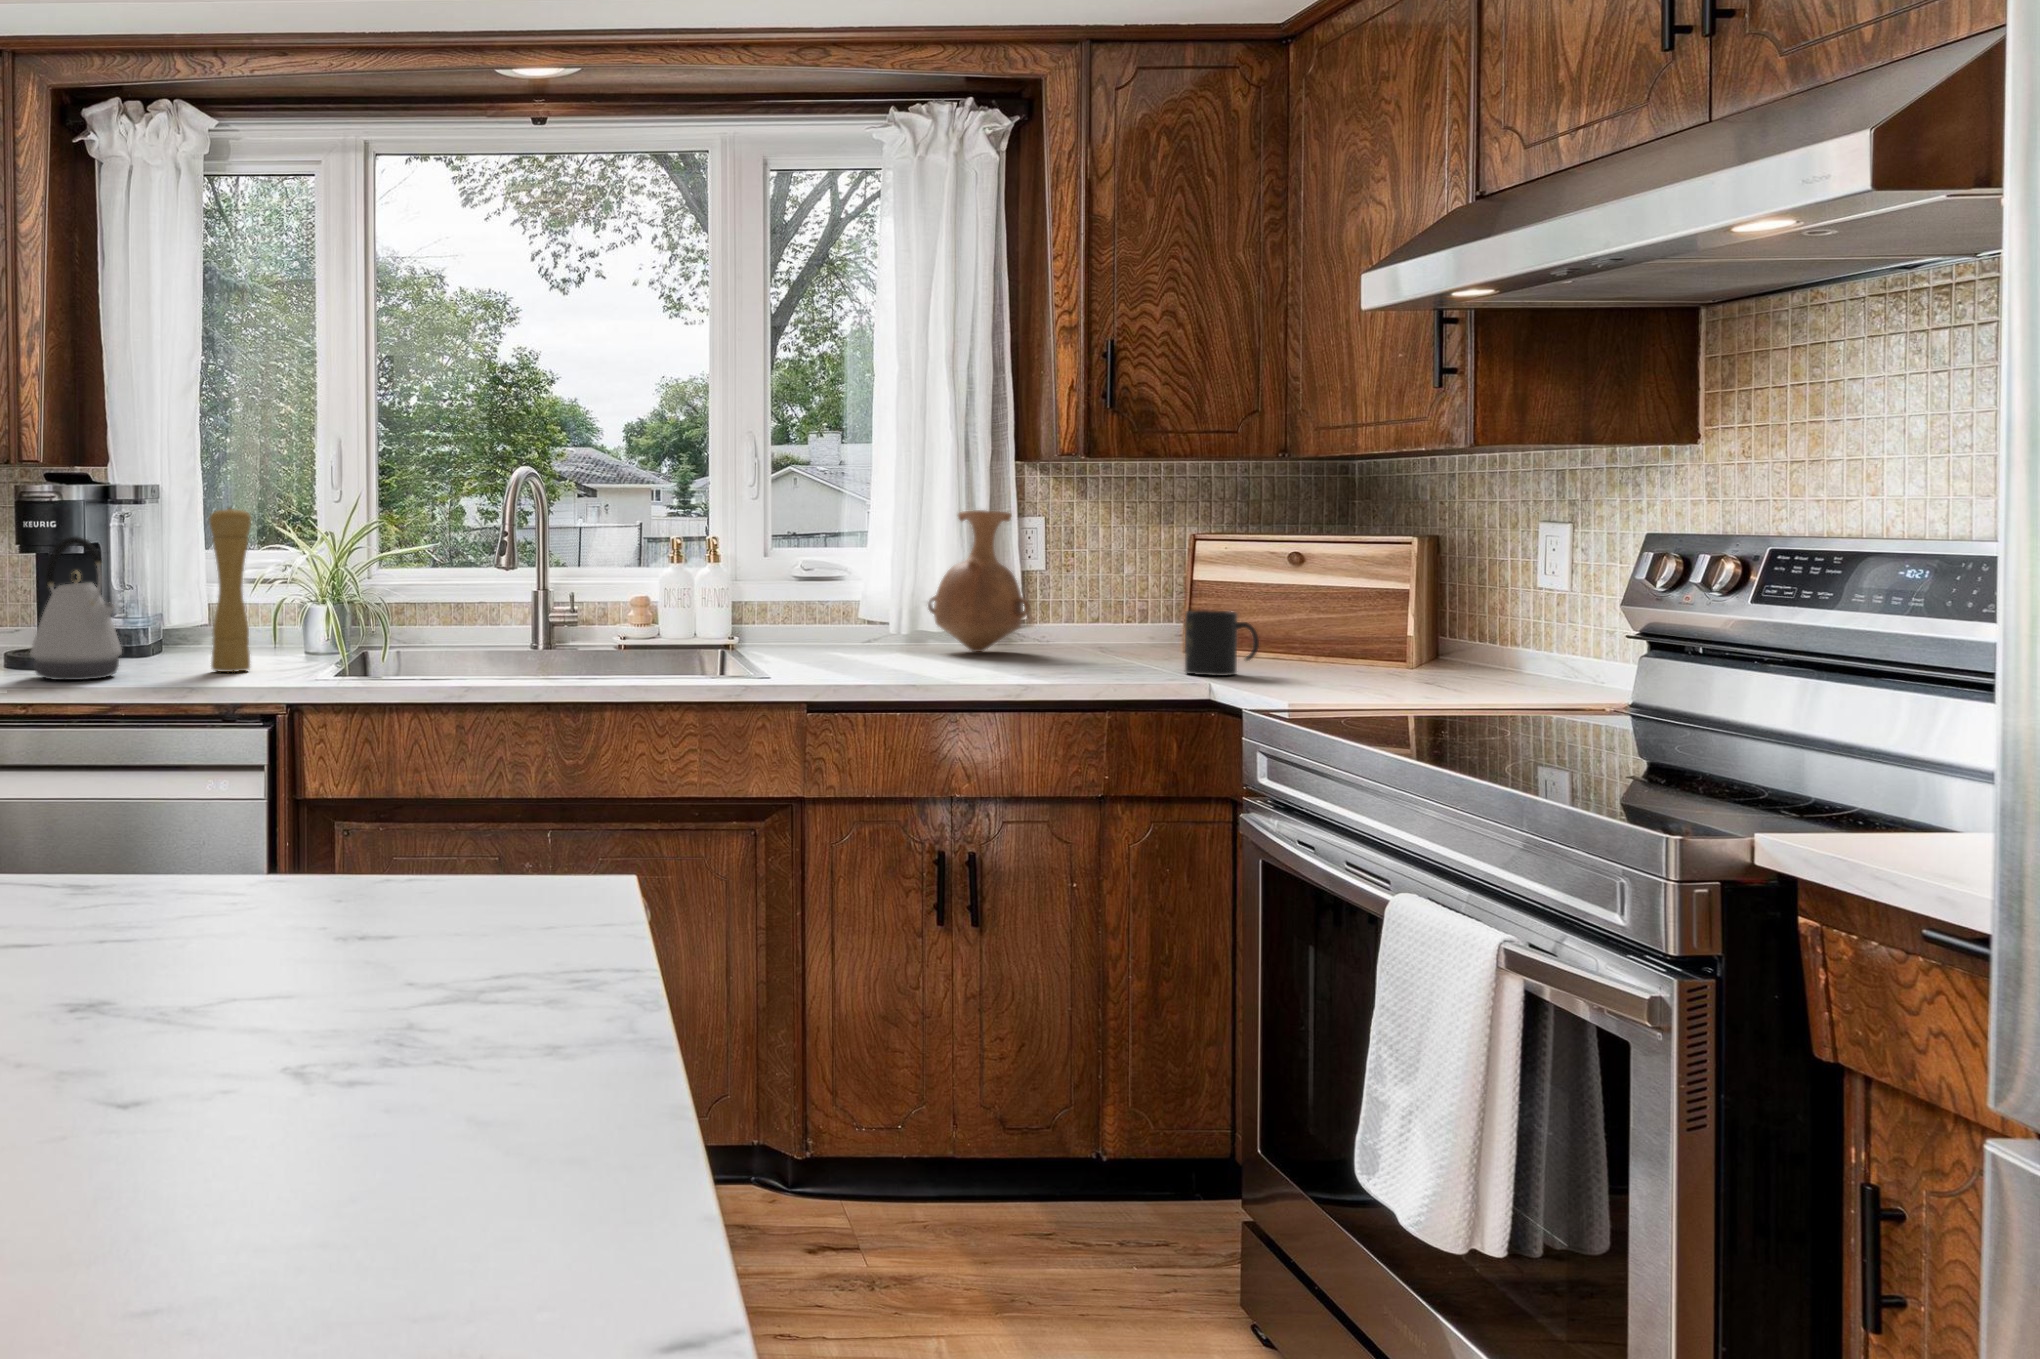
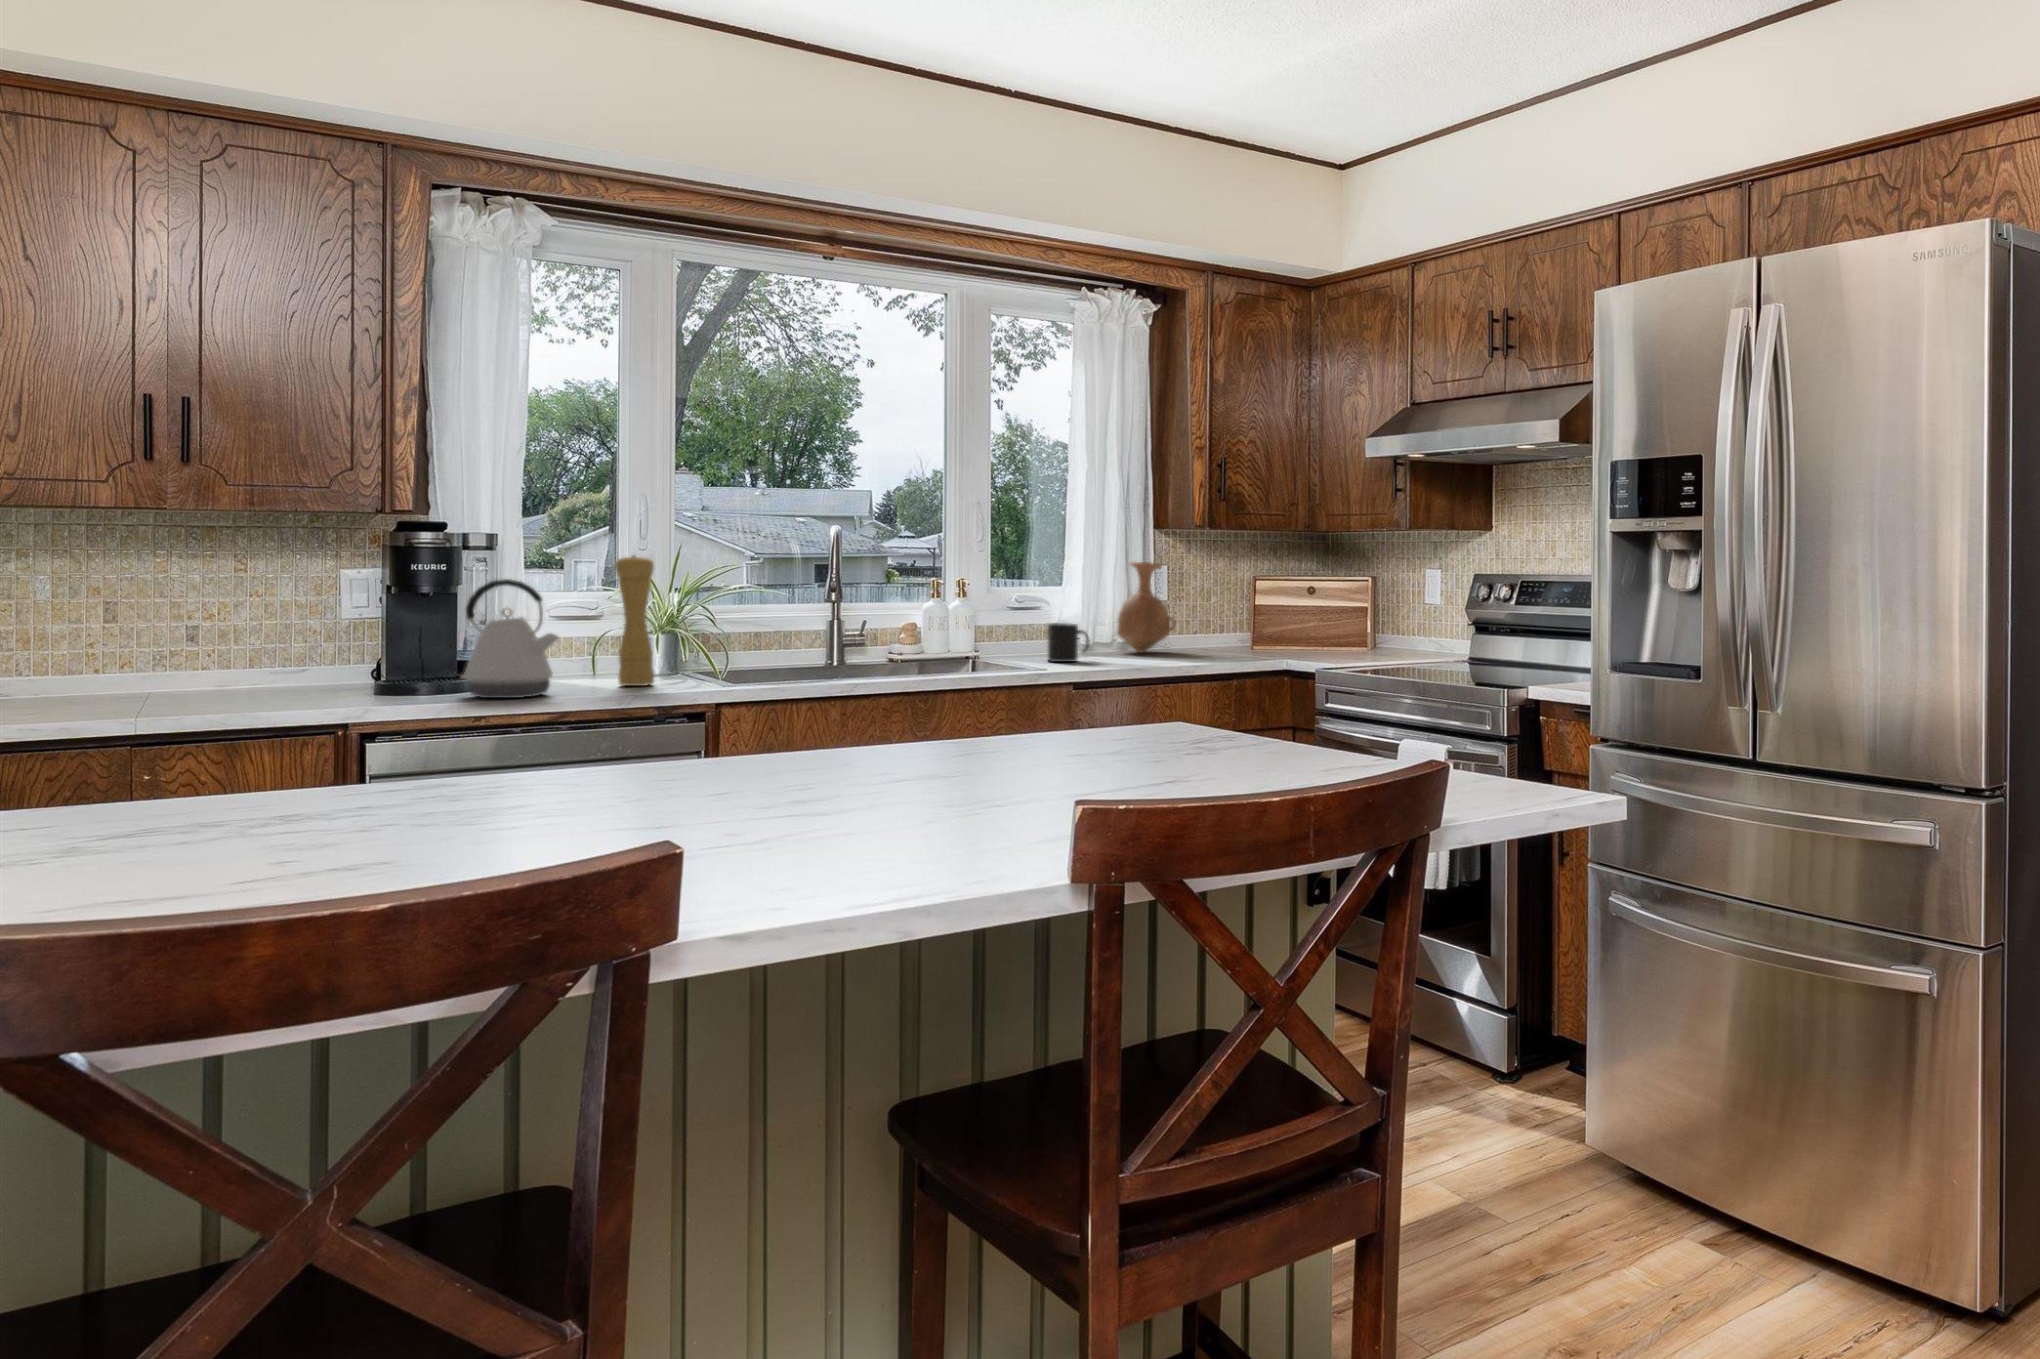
mug: present [1185,610,1259,676] -> present [1047,623,1089,662]

